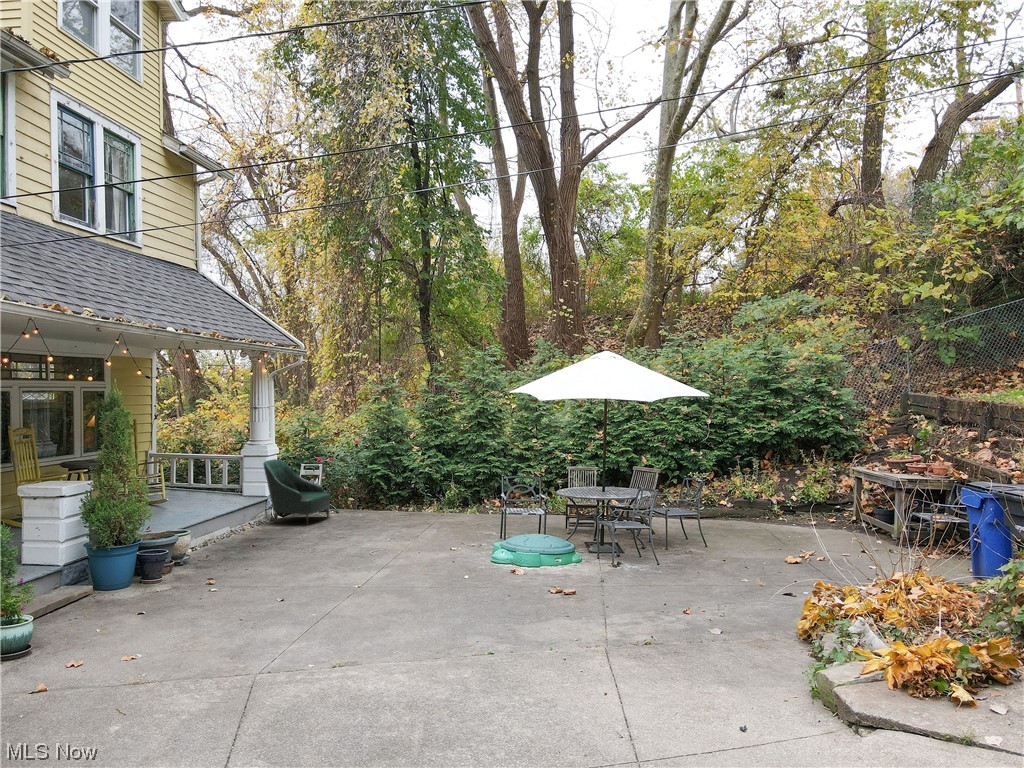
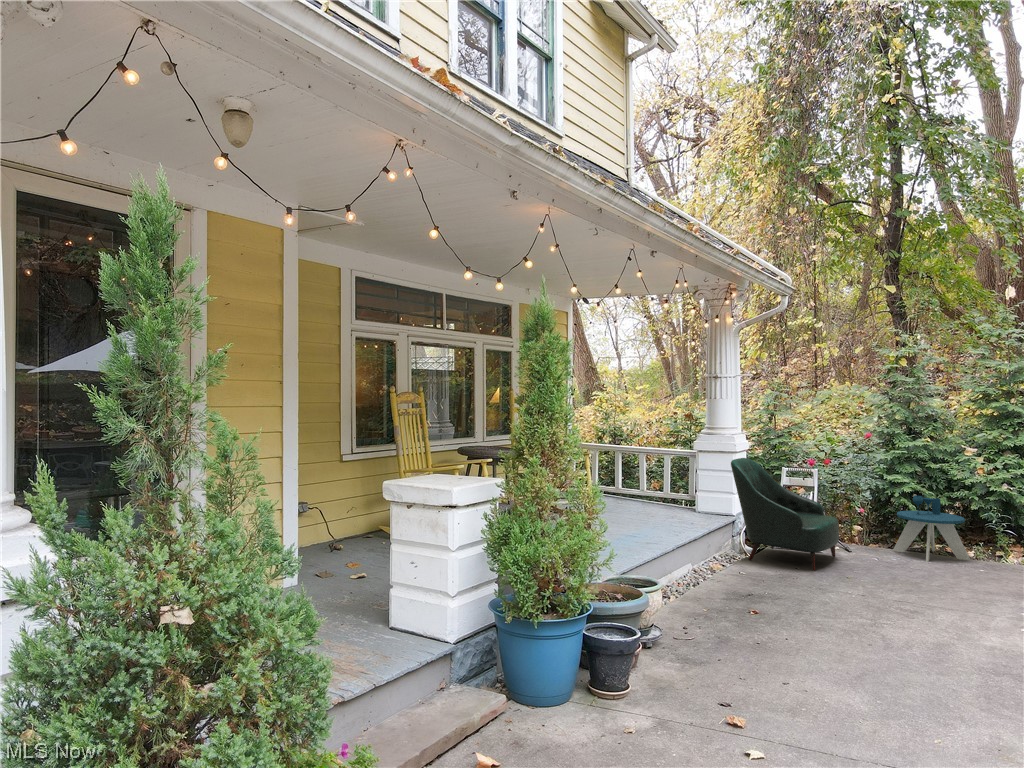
side table: none [367,477,405,515] -> present [893,495,970,562]

